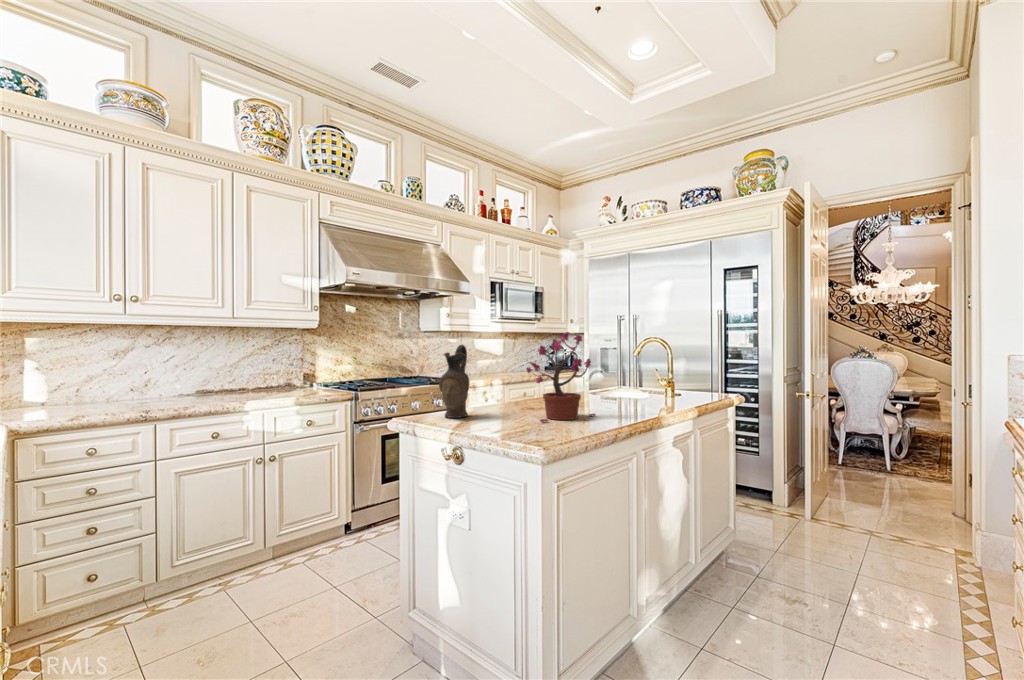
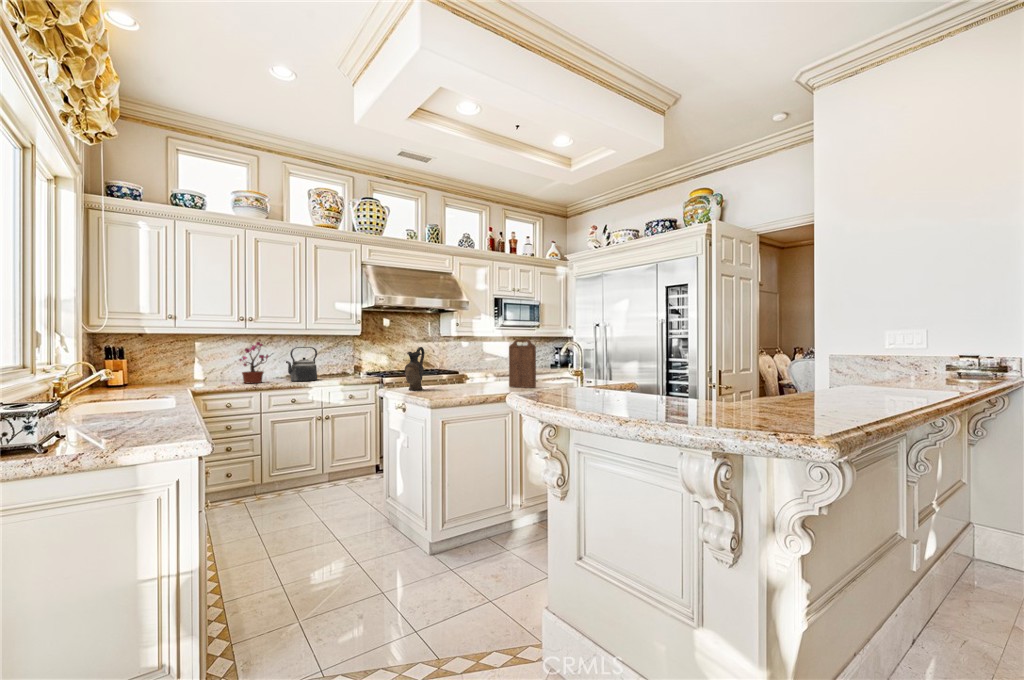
potted plant: present [526,332,596,422] -> present [239,342,269,383]
cutting board: none [594,332,639,408] -> present [509,339,536,388]
kettle: none [201,346,254,402] -> present [286,347,317,381]

